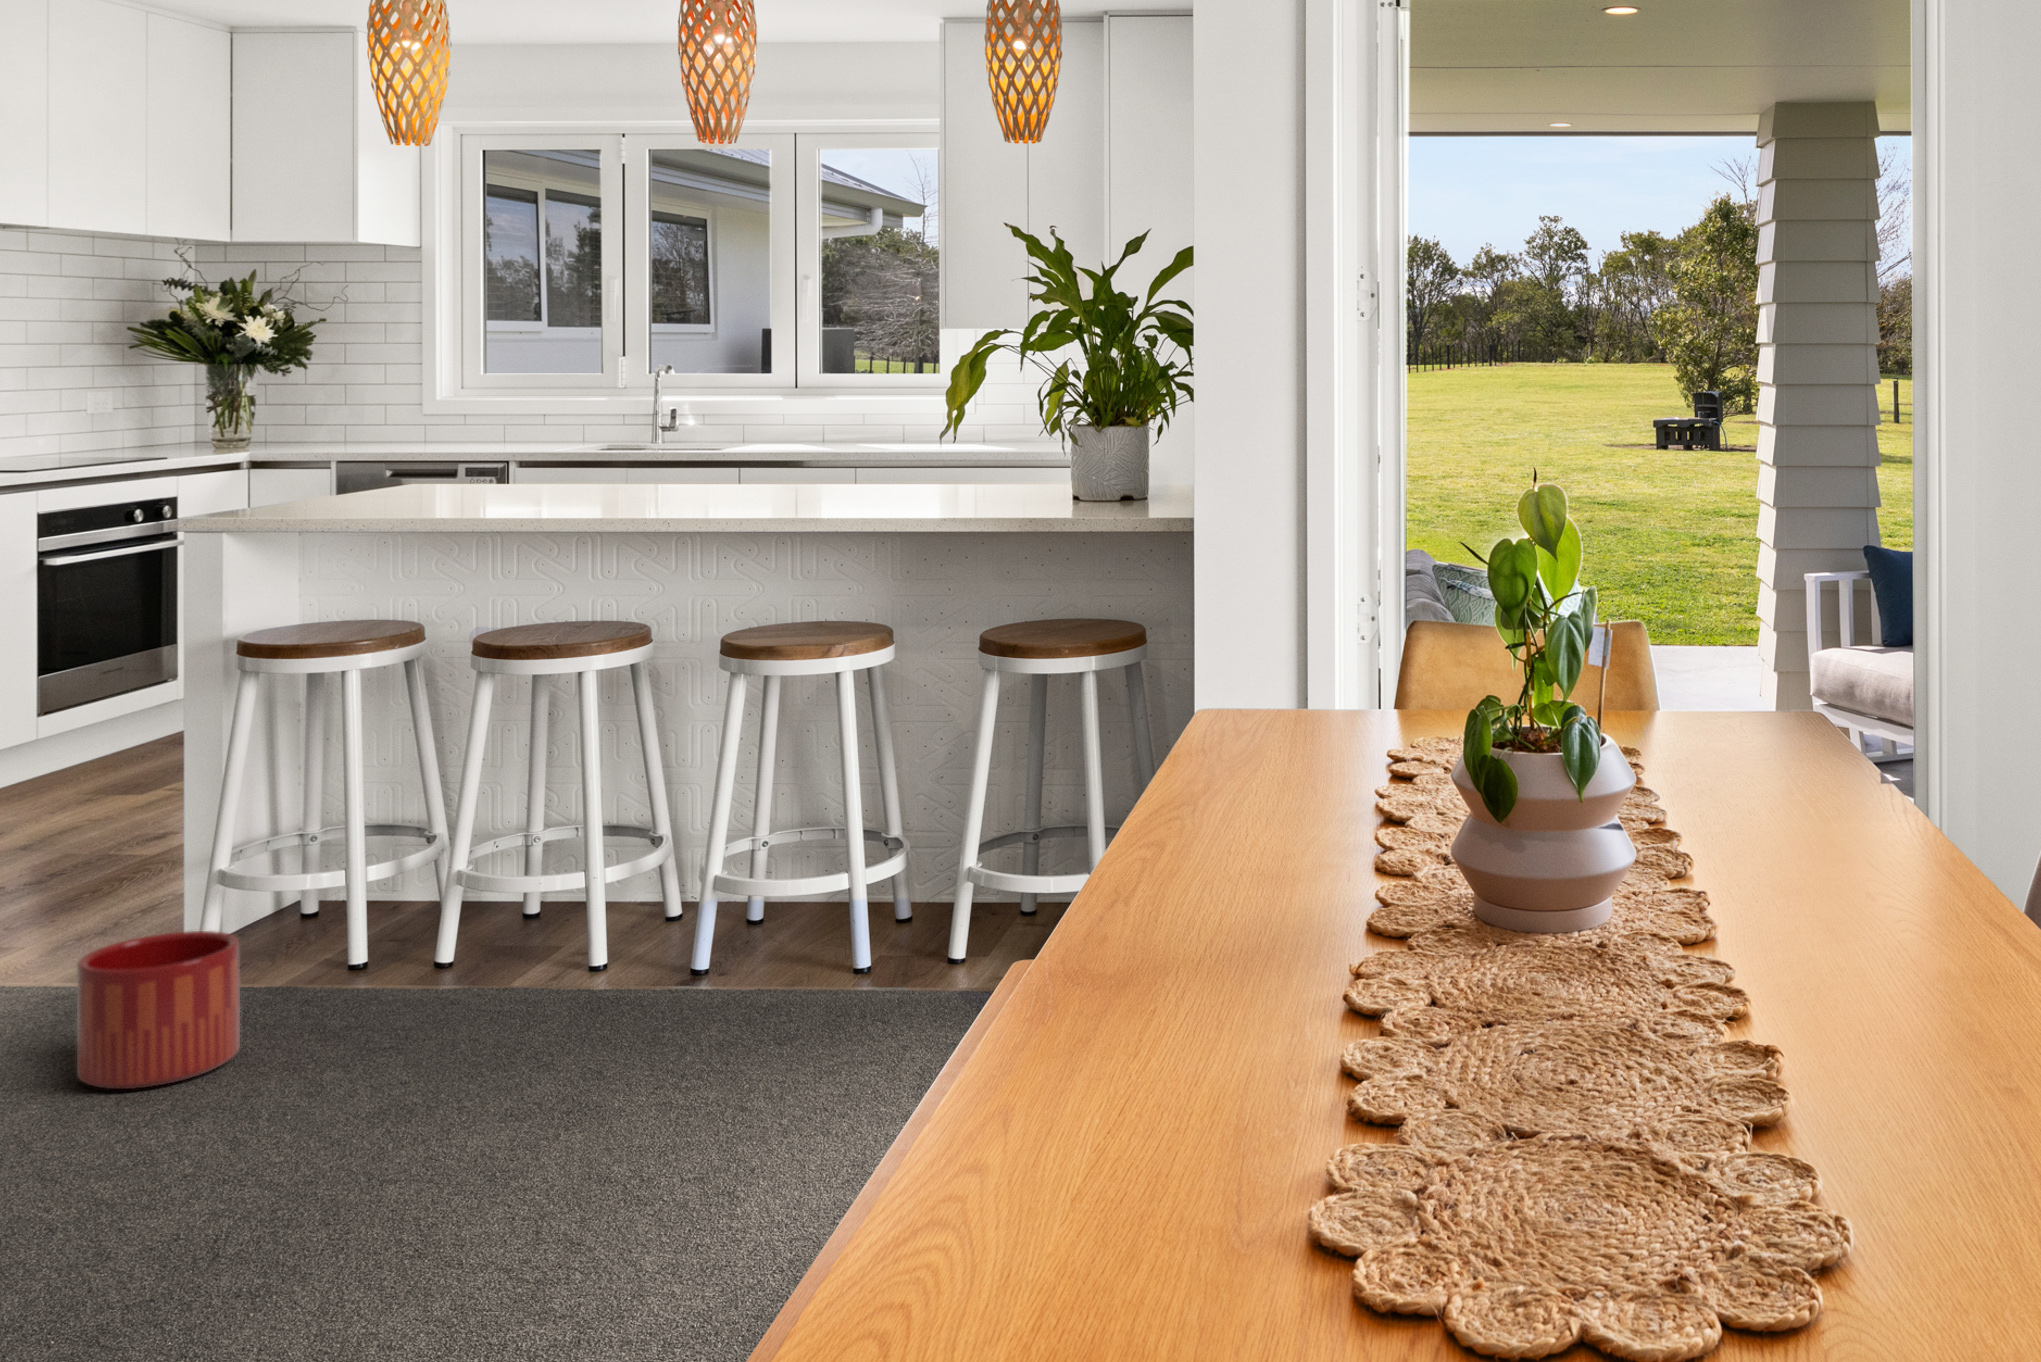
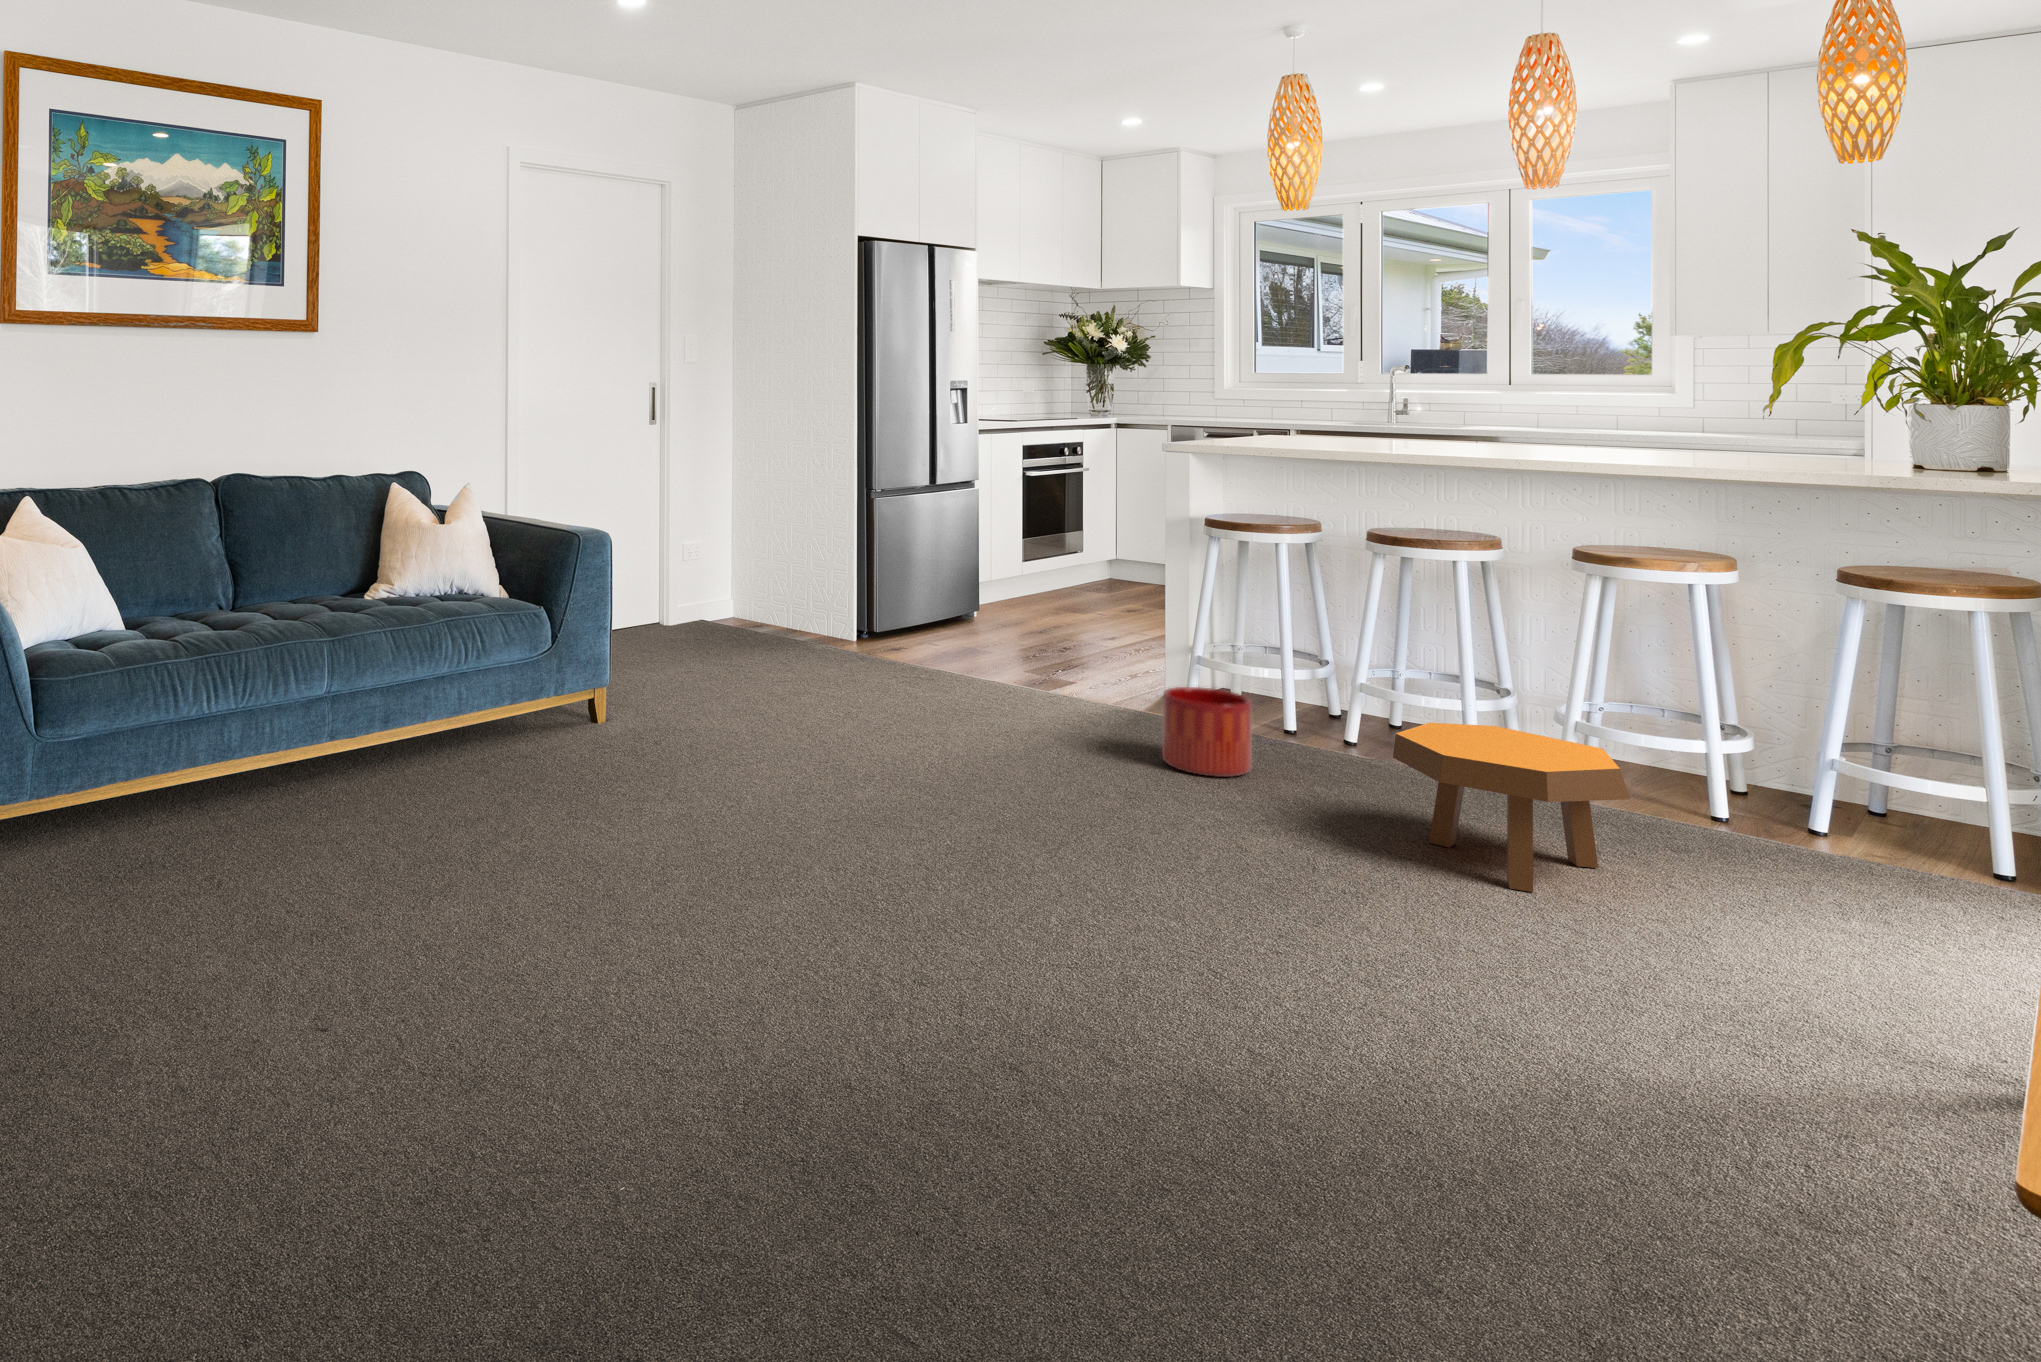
footstool: none [394,920,700,1174] -> present [1393,723,1630,892]

